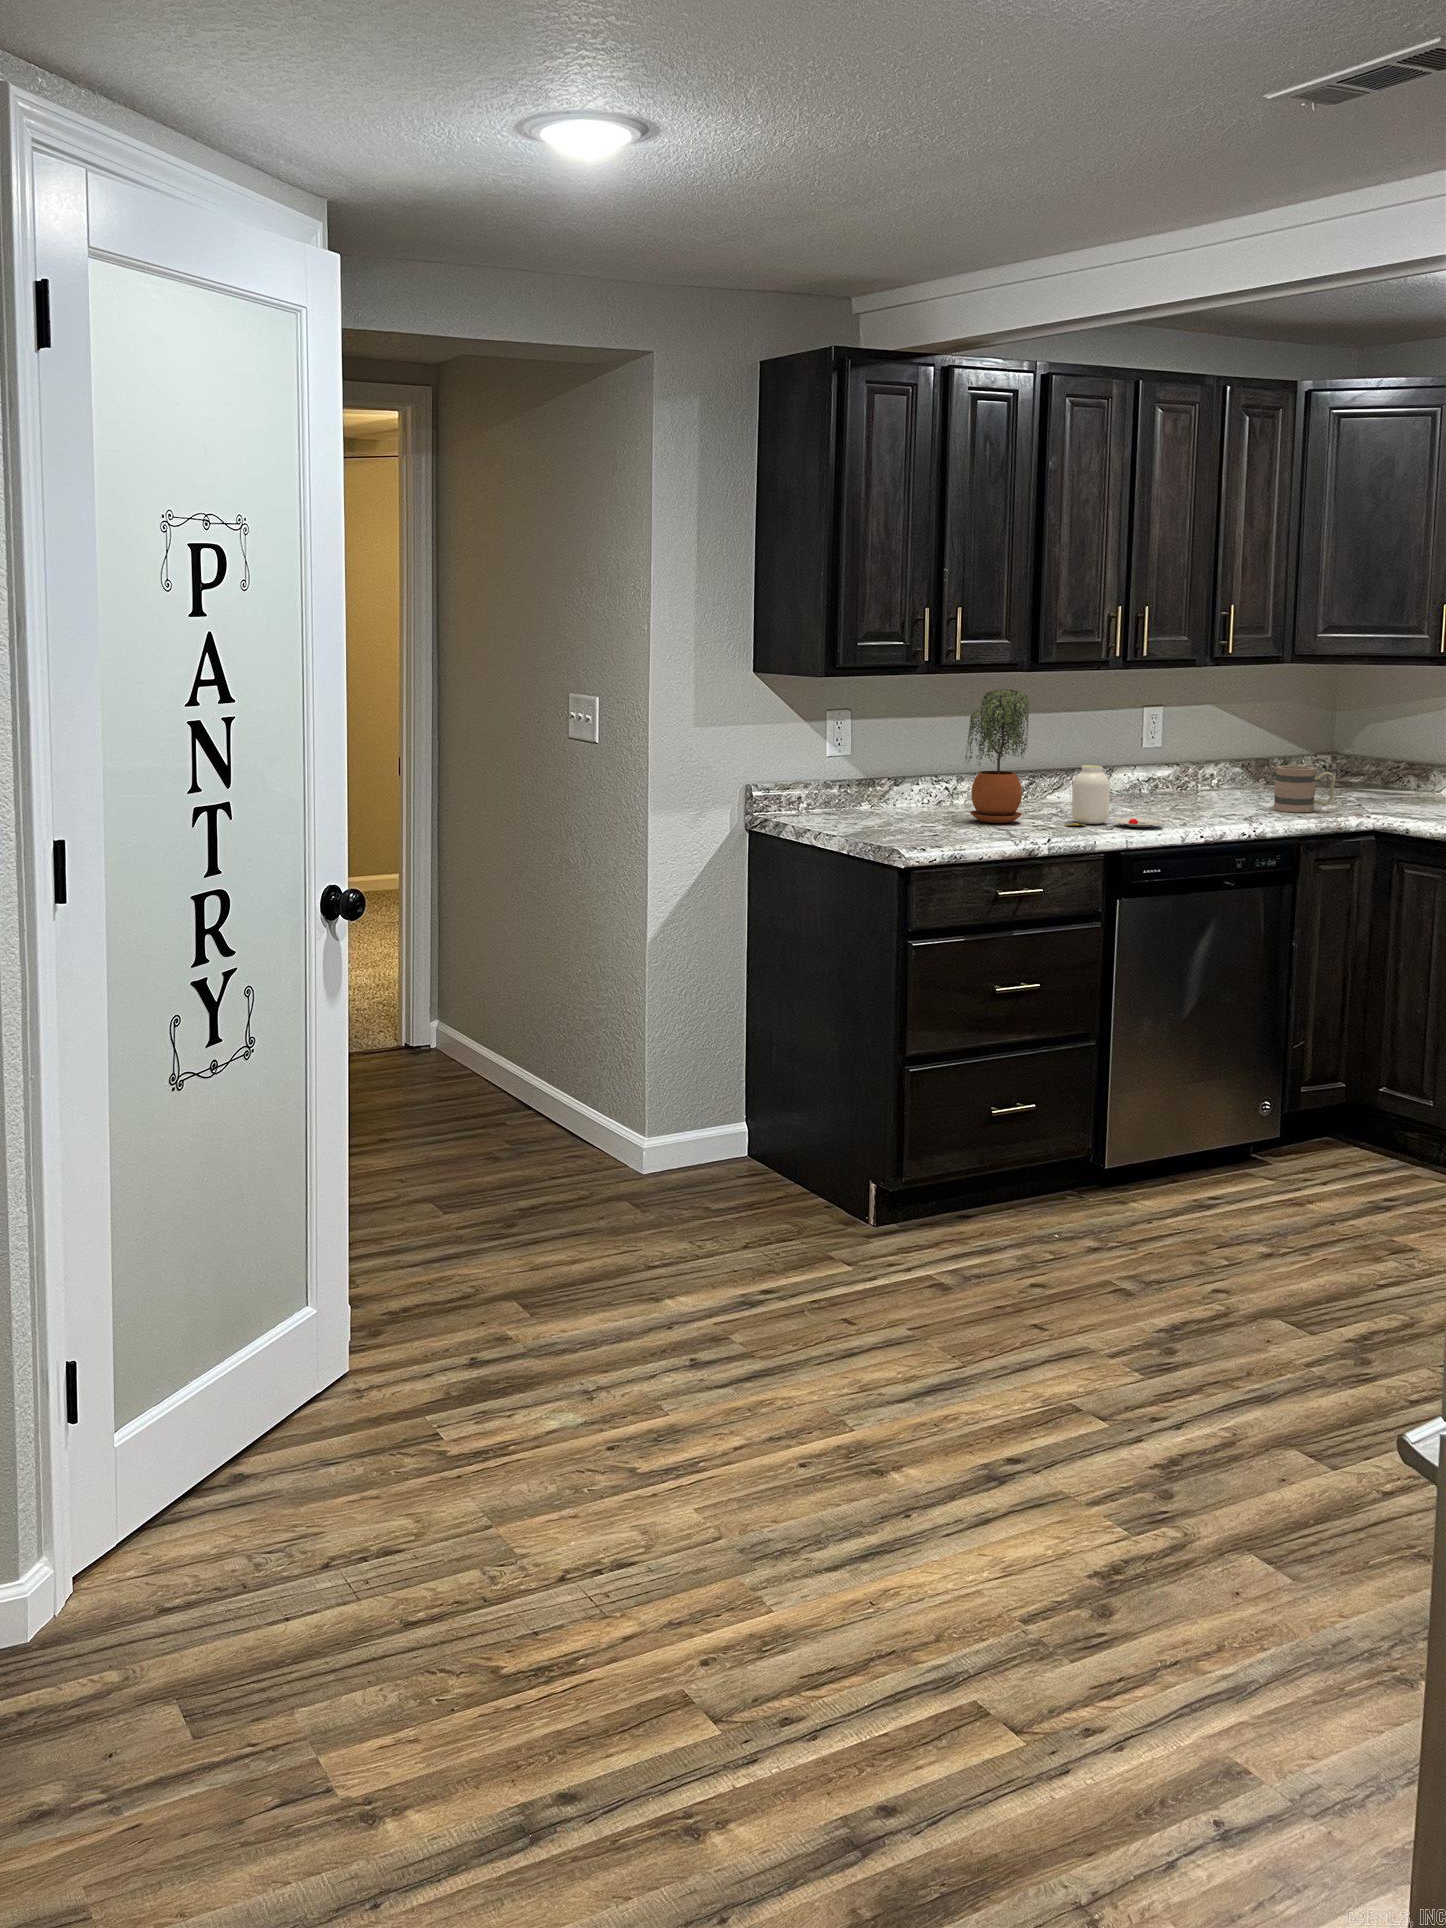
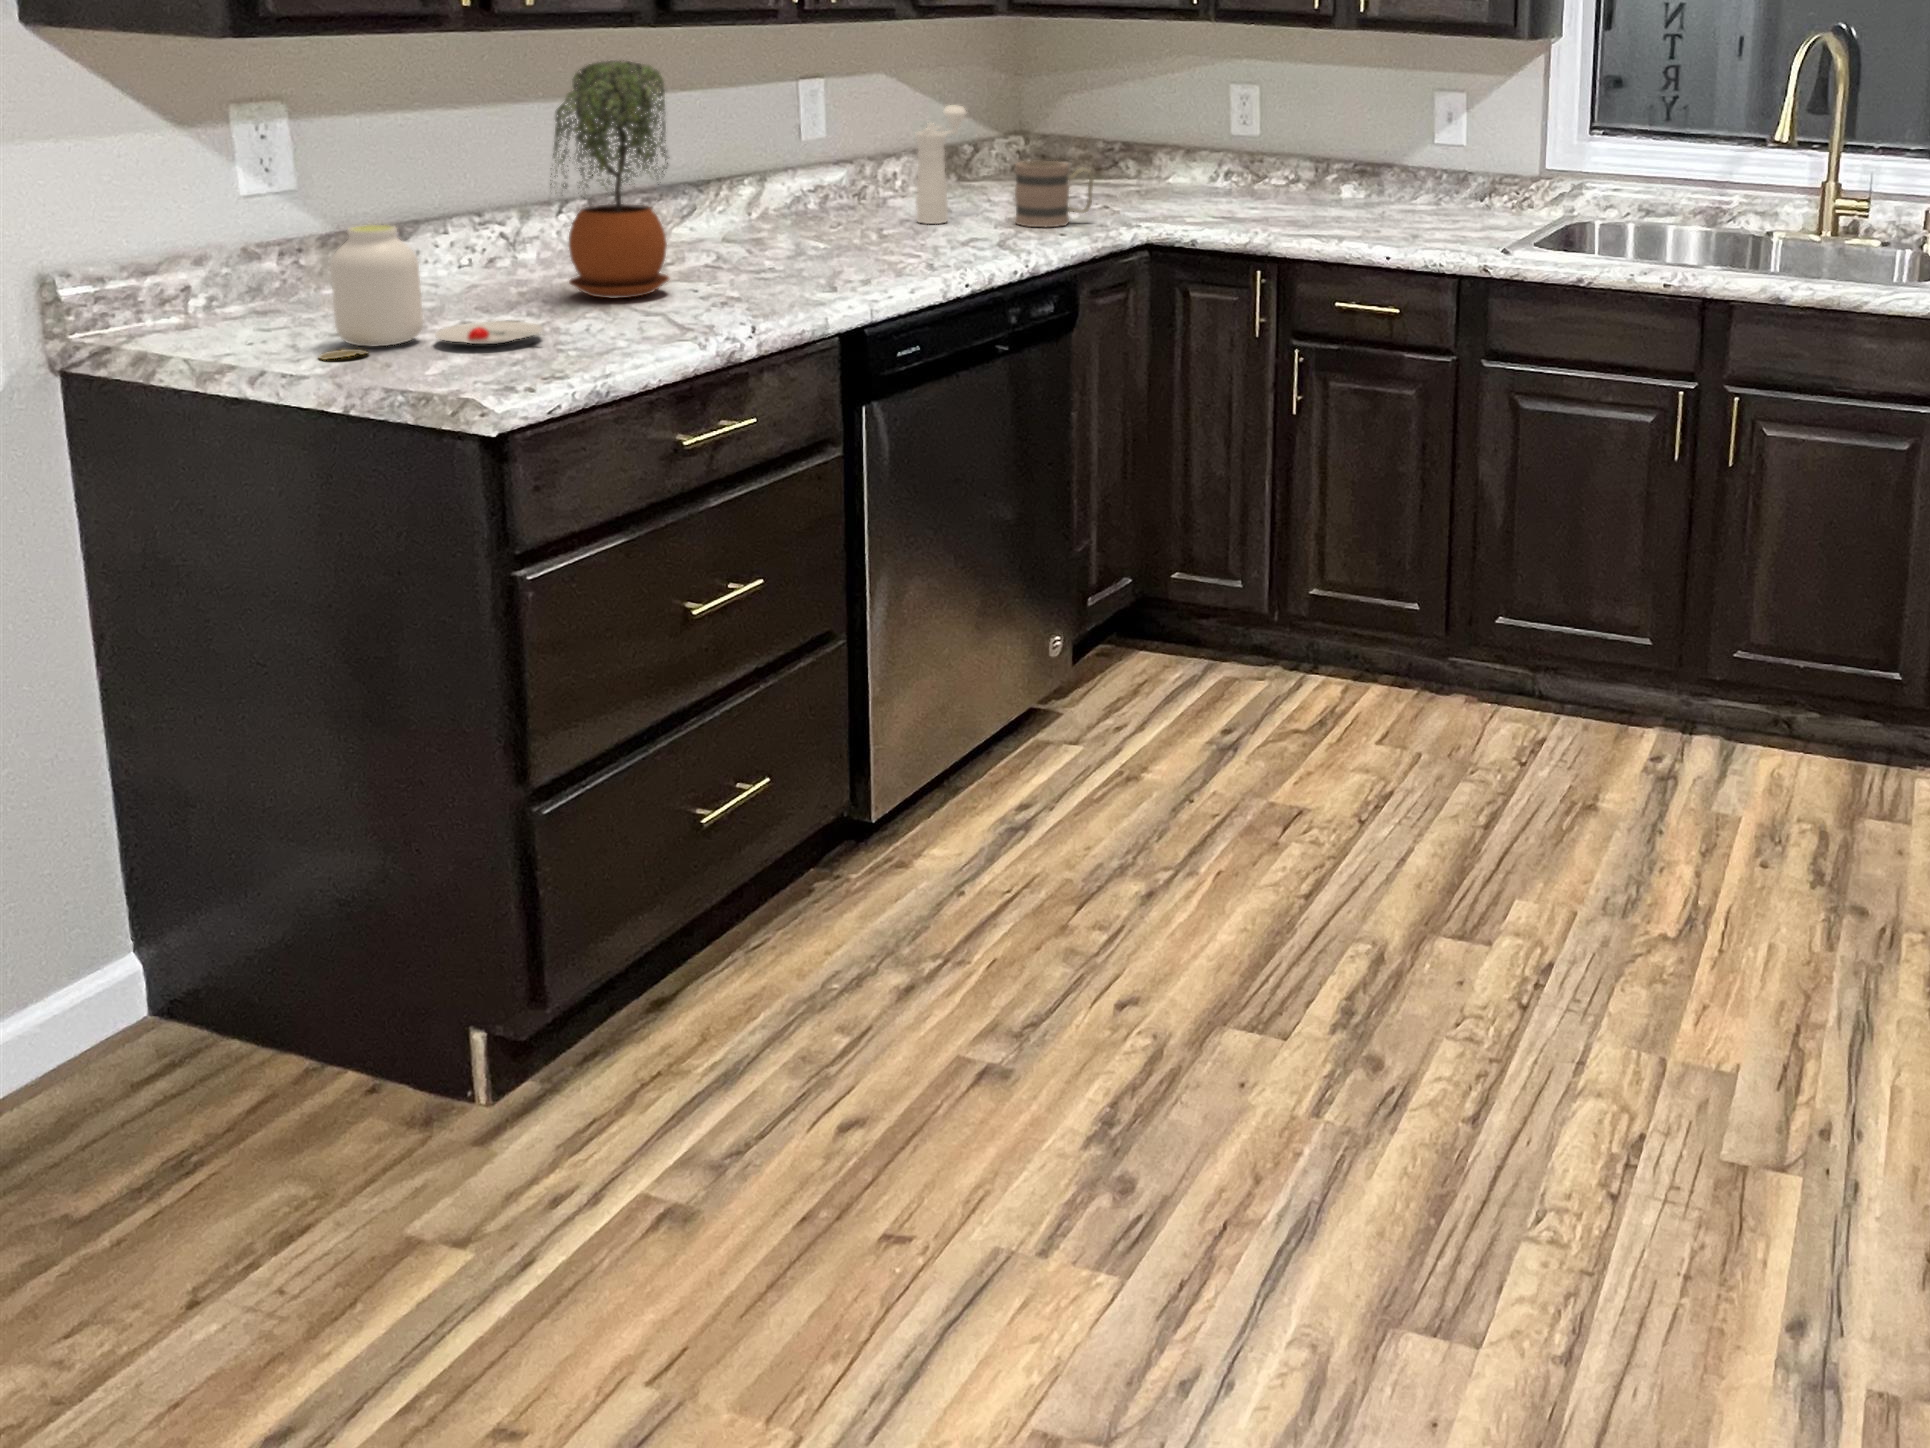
pepper mill: none [1206,726,1251,806] -> present [915,105,966,224]
jar: present [1065,765,1163,827] -> present [319,225,543,359]

